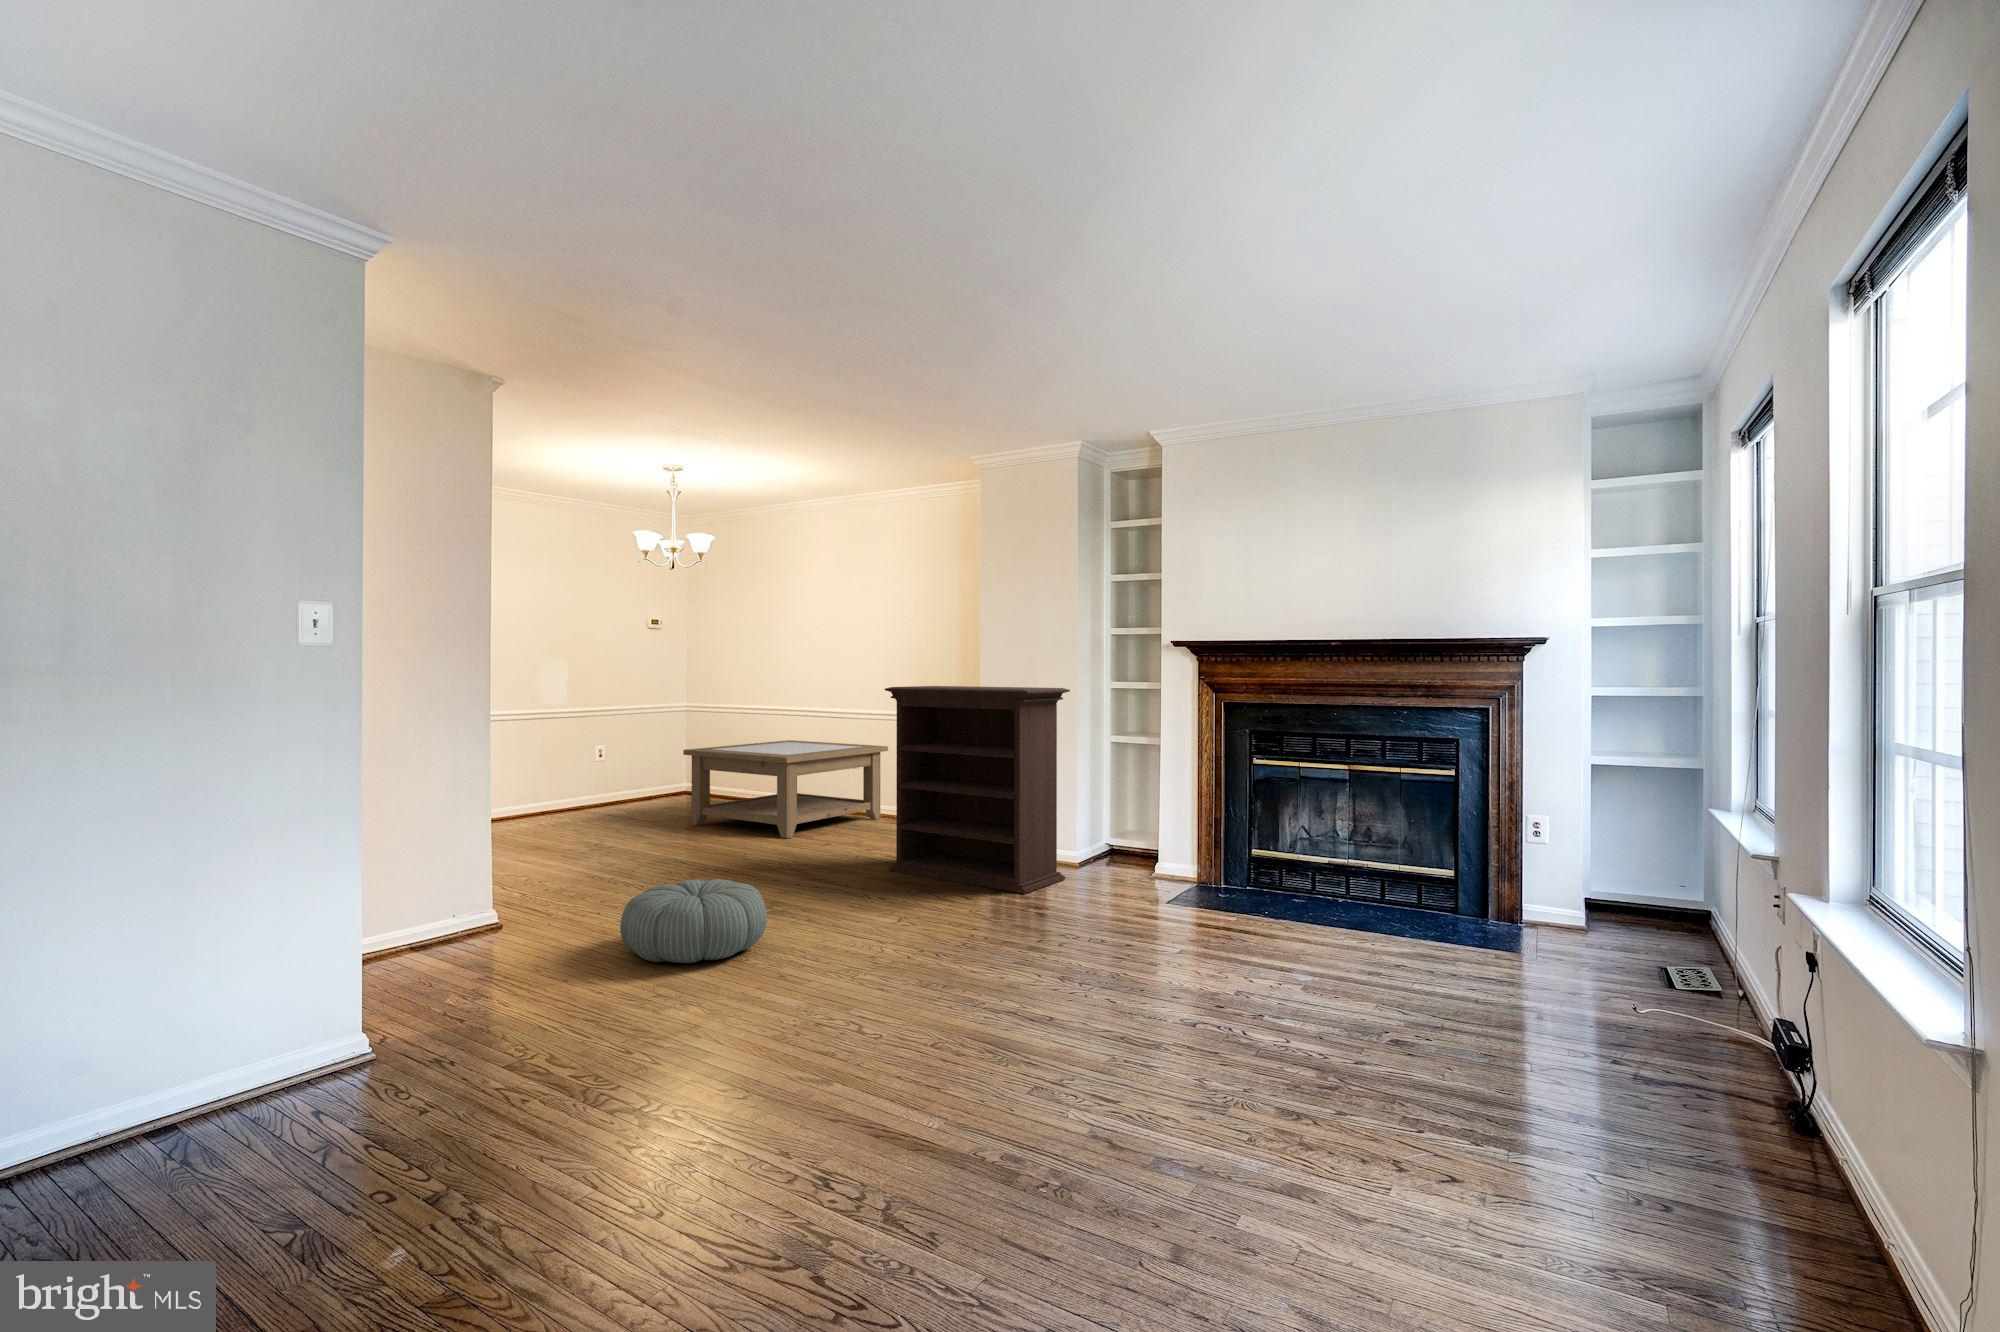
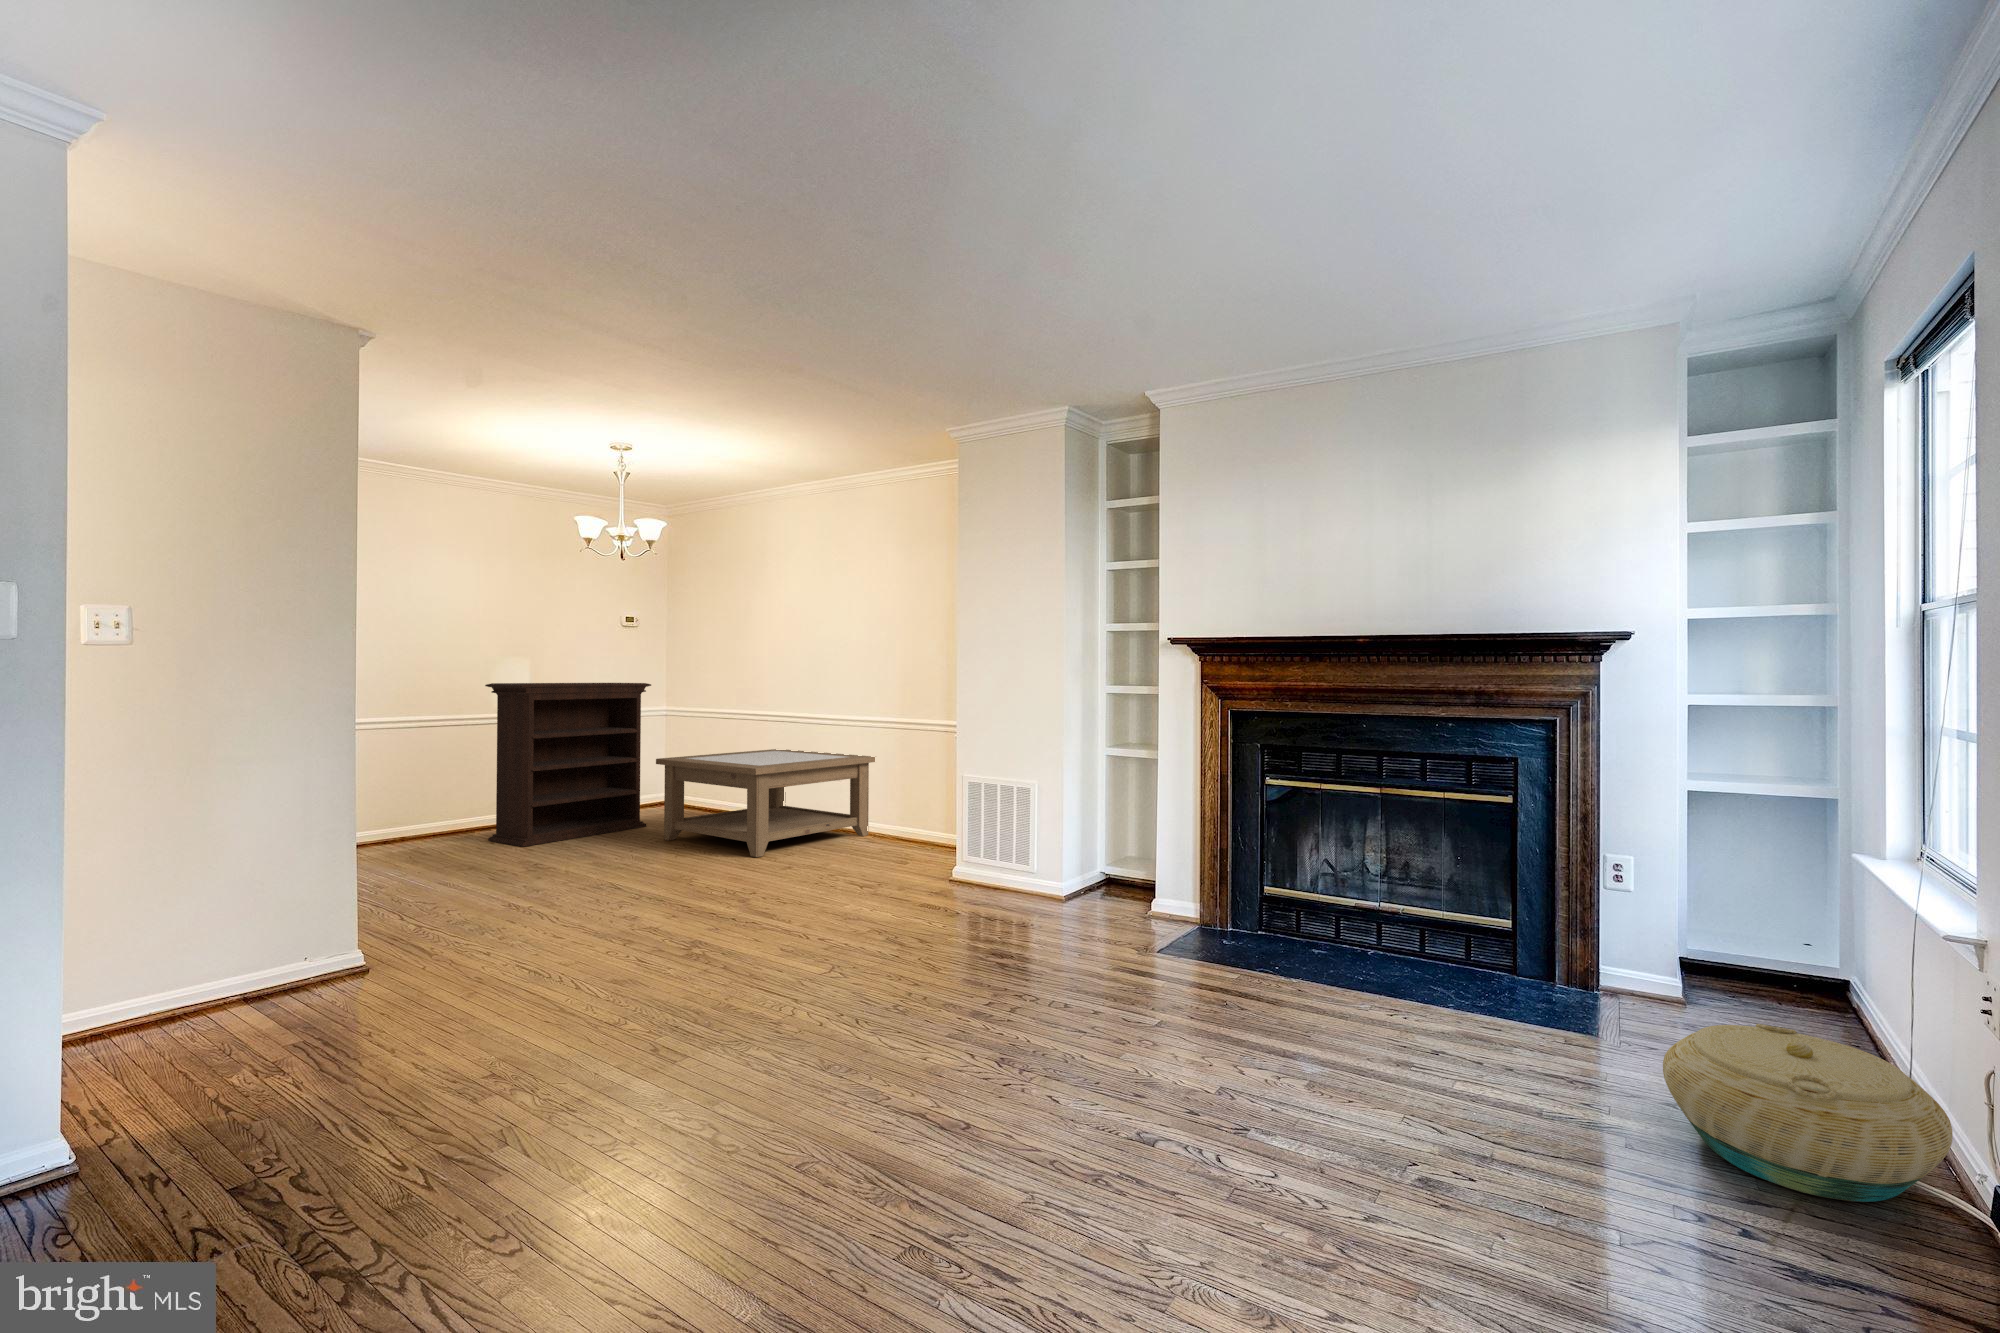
bookshelf: present [885,686,1070,894] -> present [485,683,651,847]
pouf: present [620,879,767,963] -> none [481,917,664,1023]
basket: none [1563,930,1753,1044] -> present [1663,1024,1953,1202]

